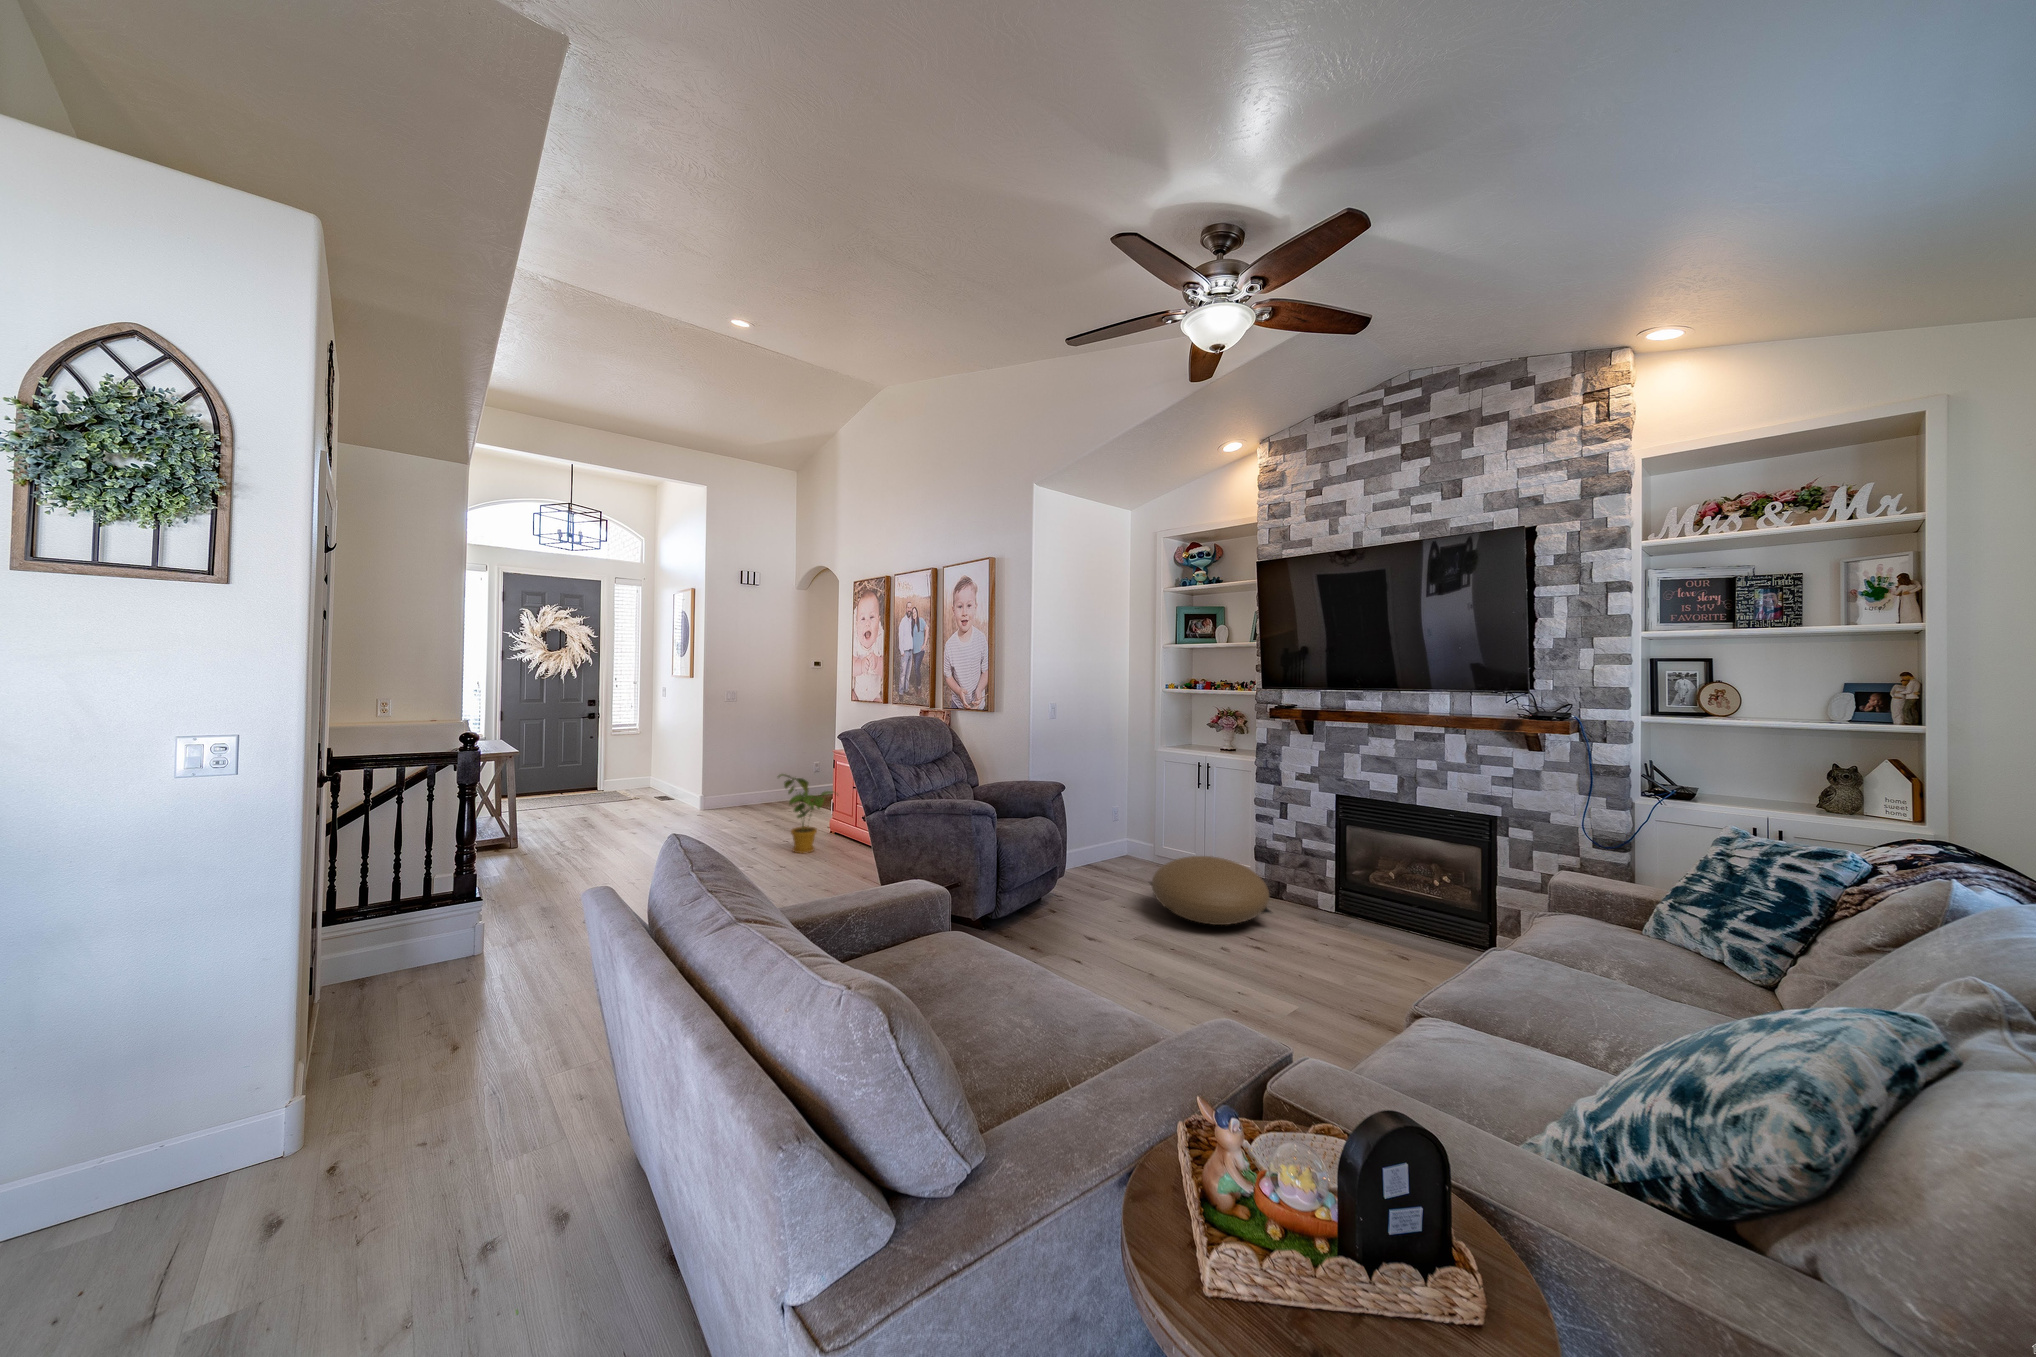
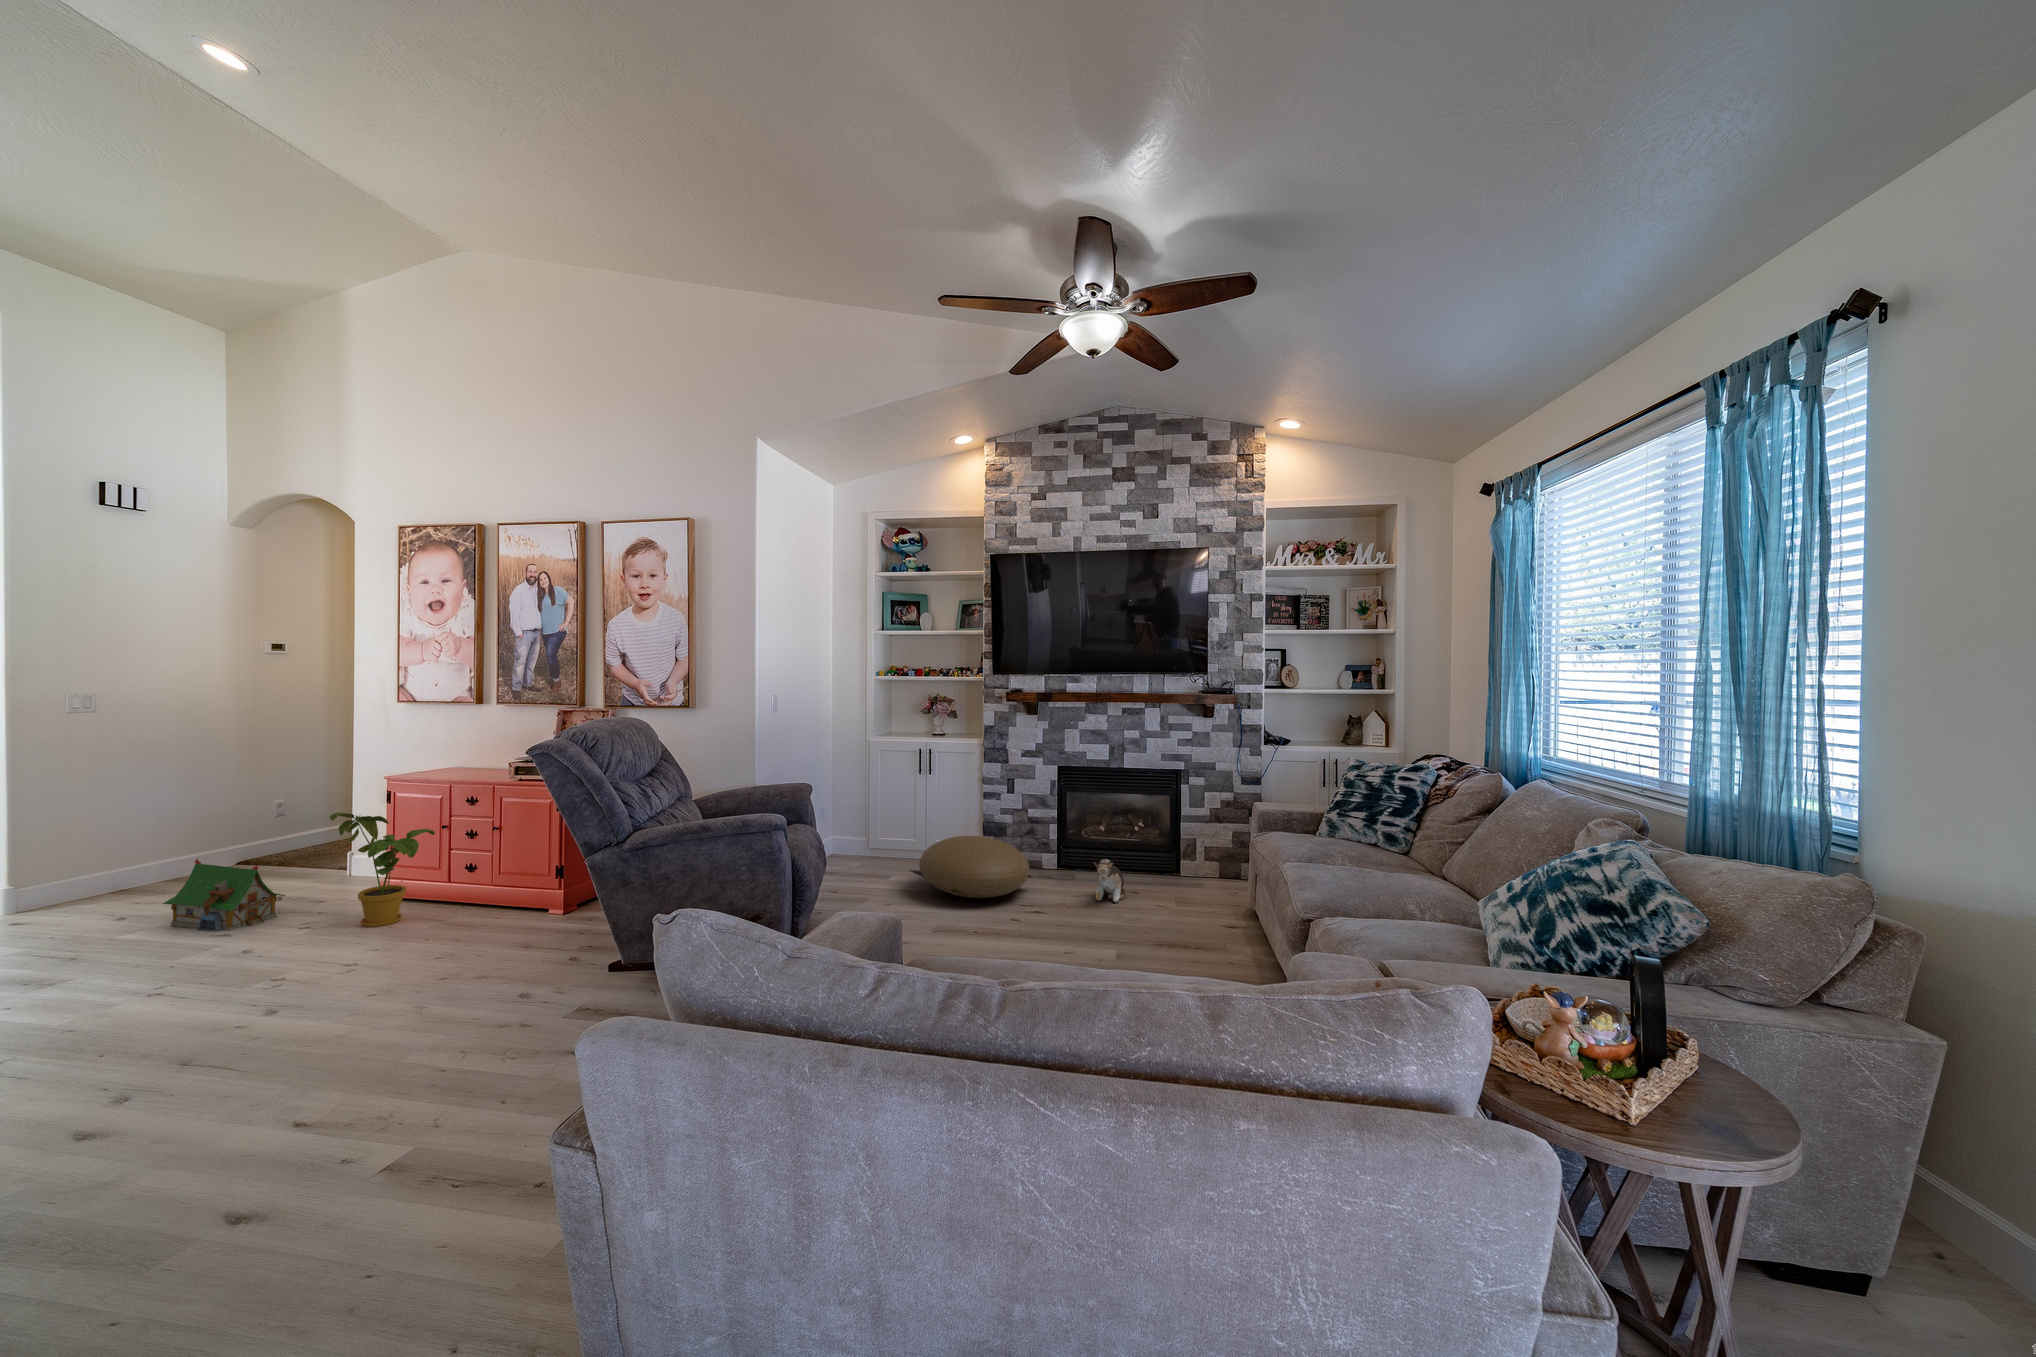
toy house: none [721,795,772,842] -> present [163,859,285,931]
plush toy: none [1322,908,1386,963] -> present [1094,859,1126,902]

